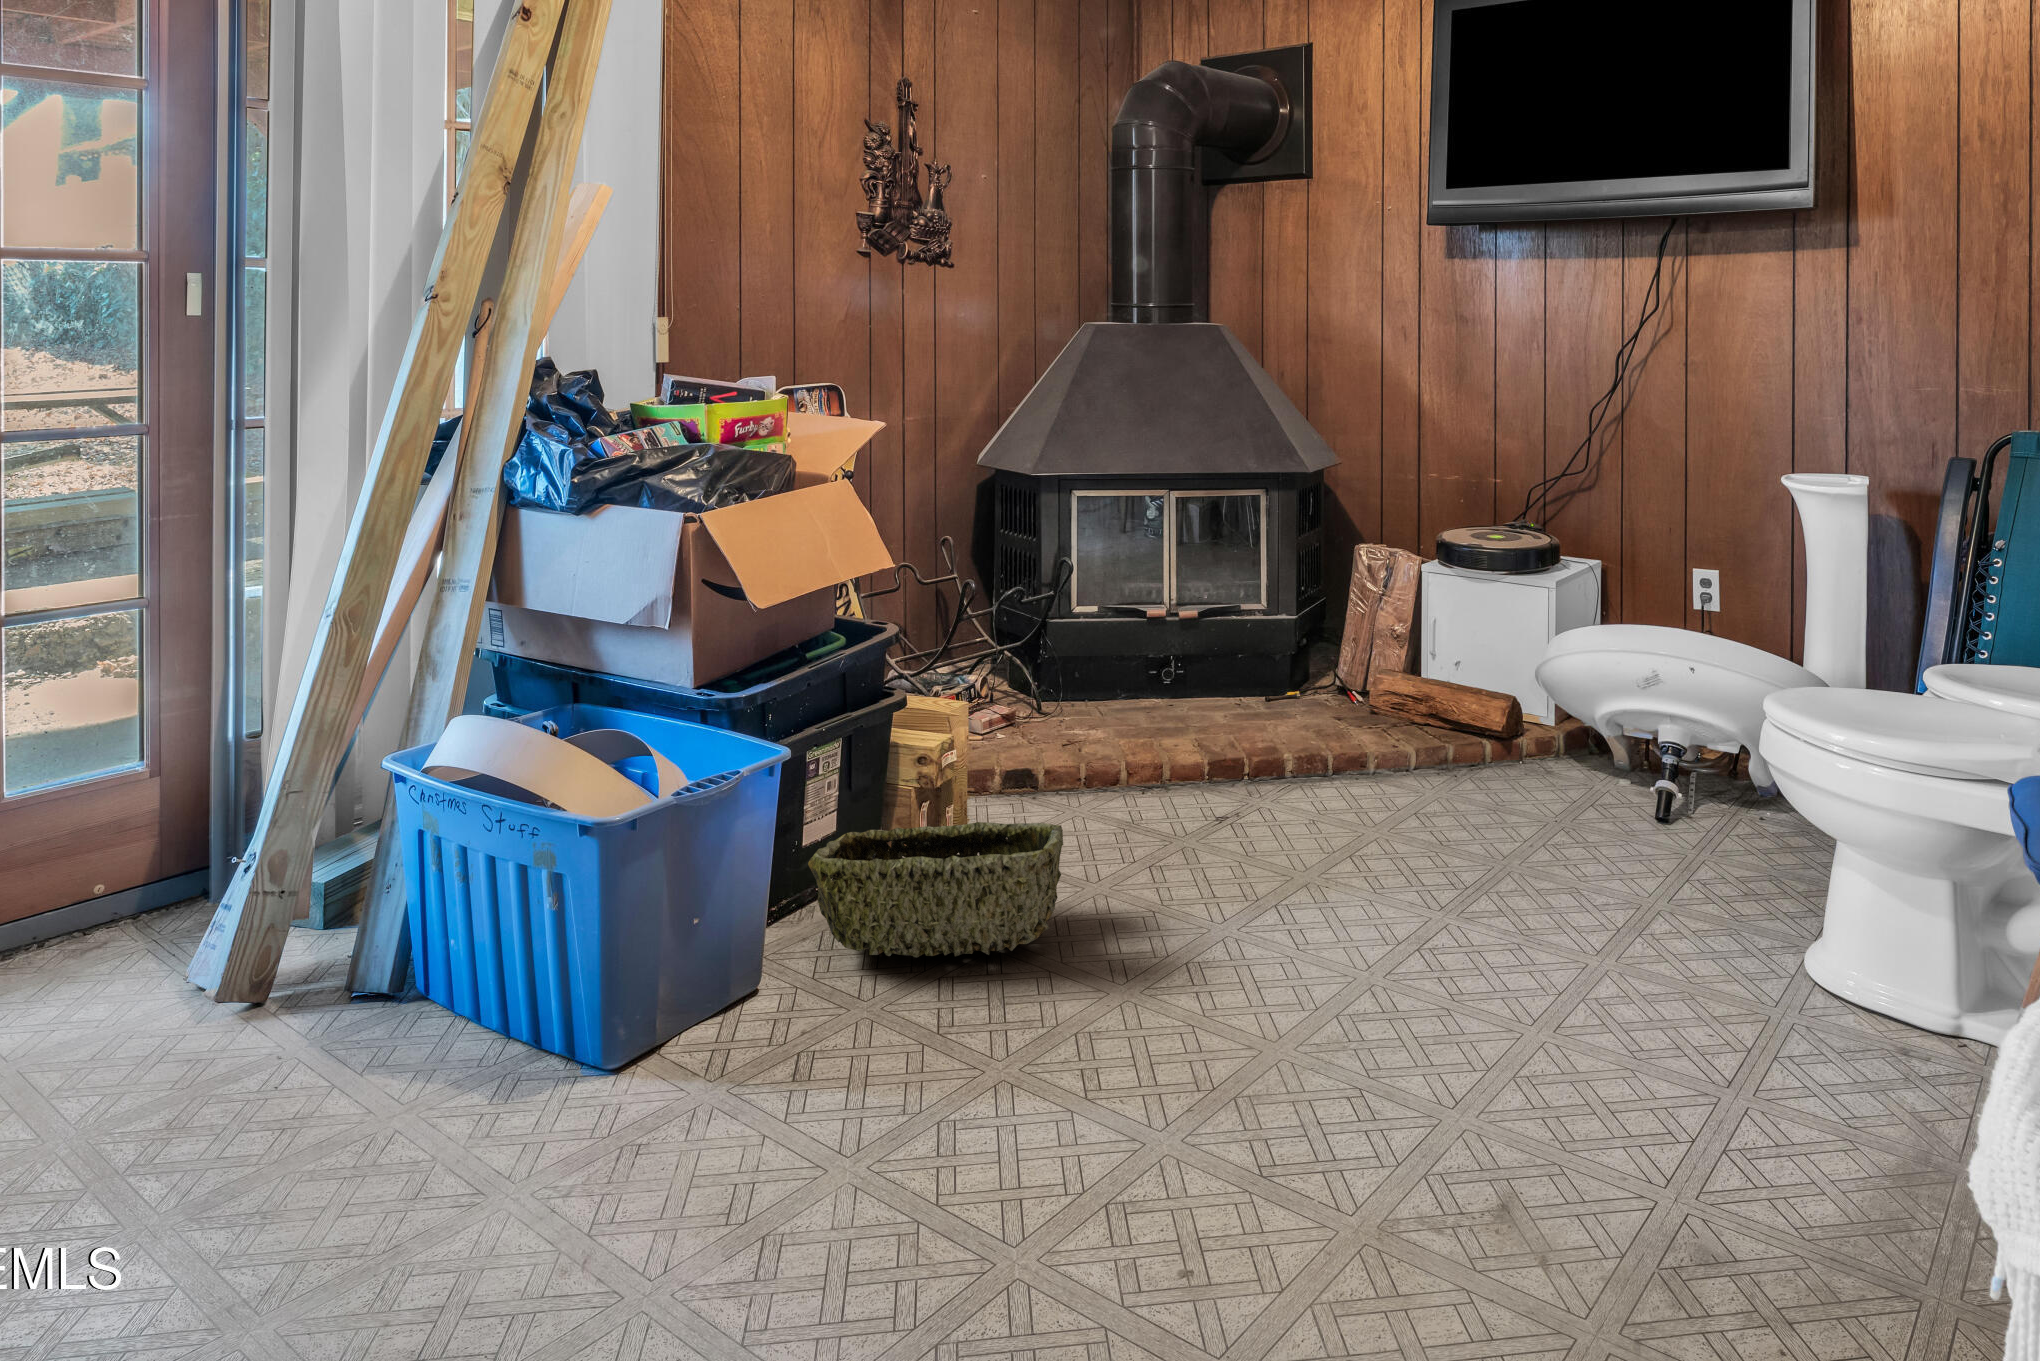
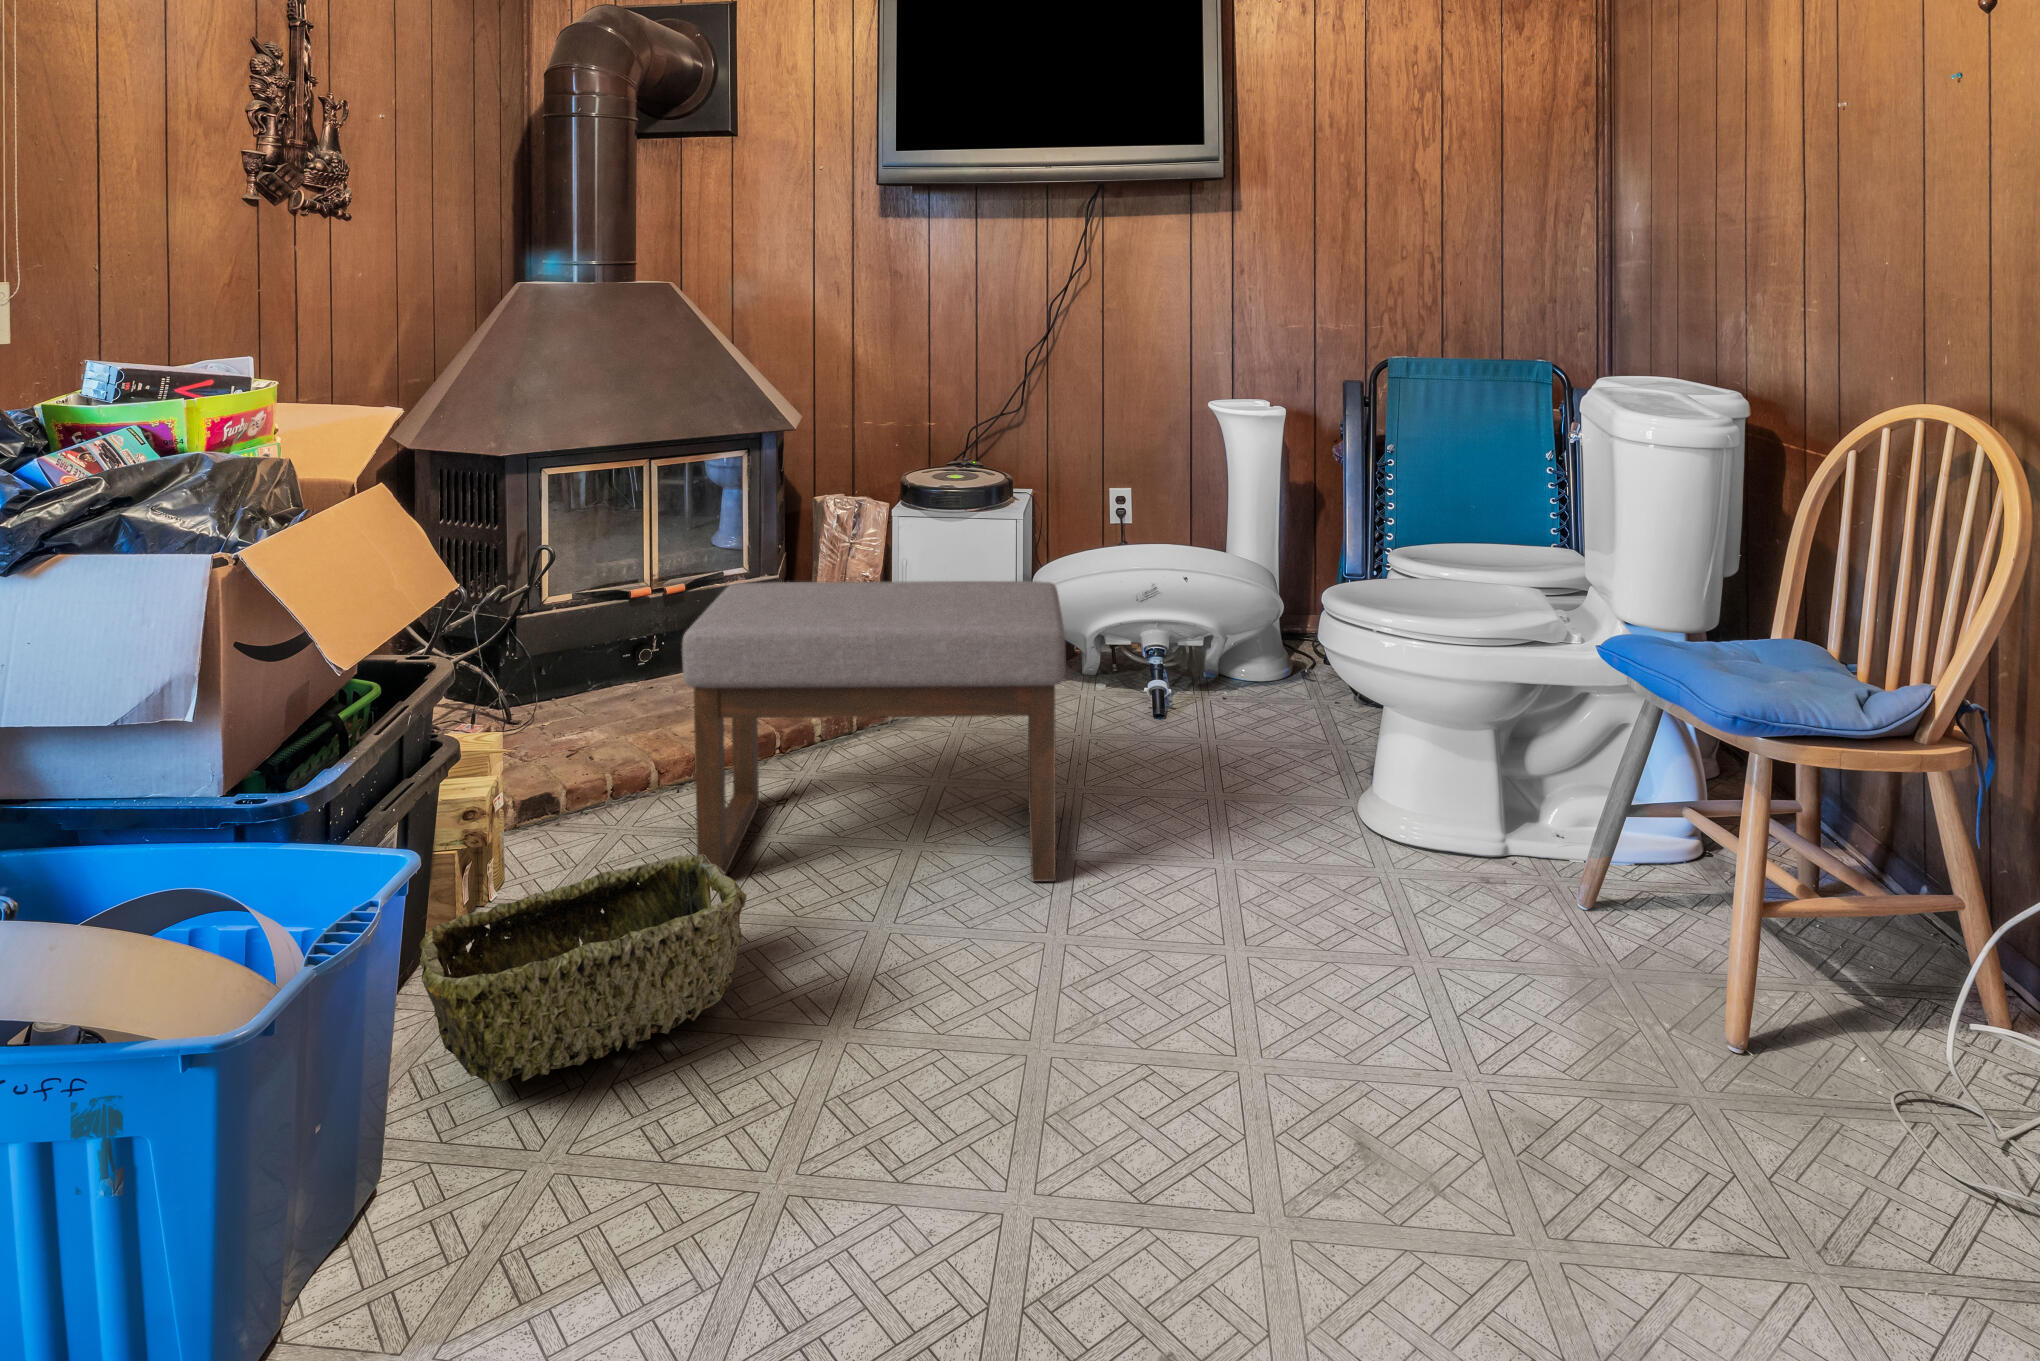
ottoman: none [1088,607,1476,935] -> present [682,581,1066,881]

